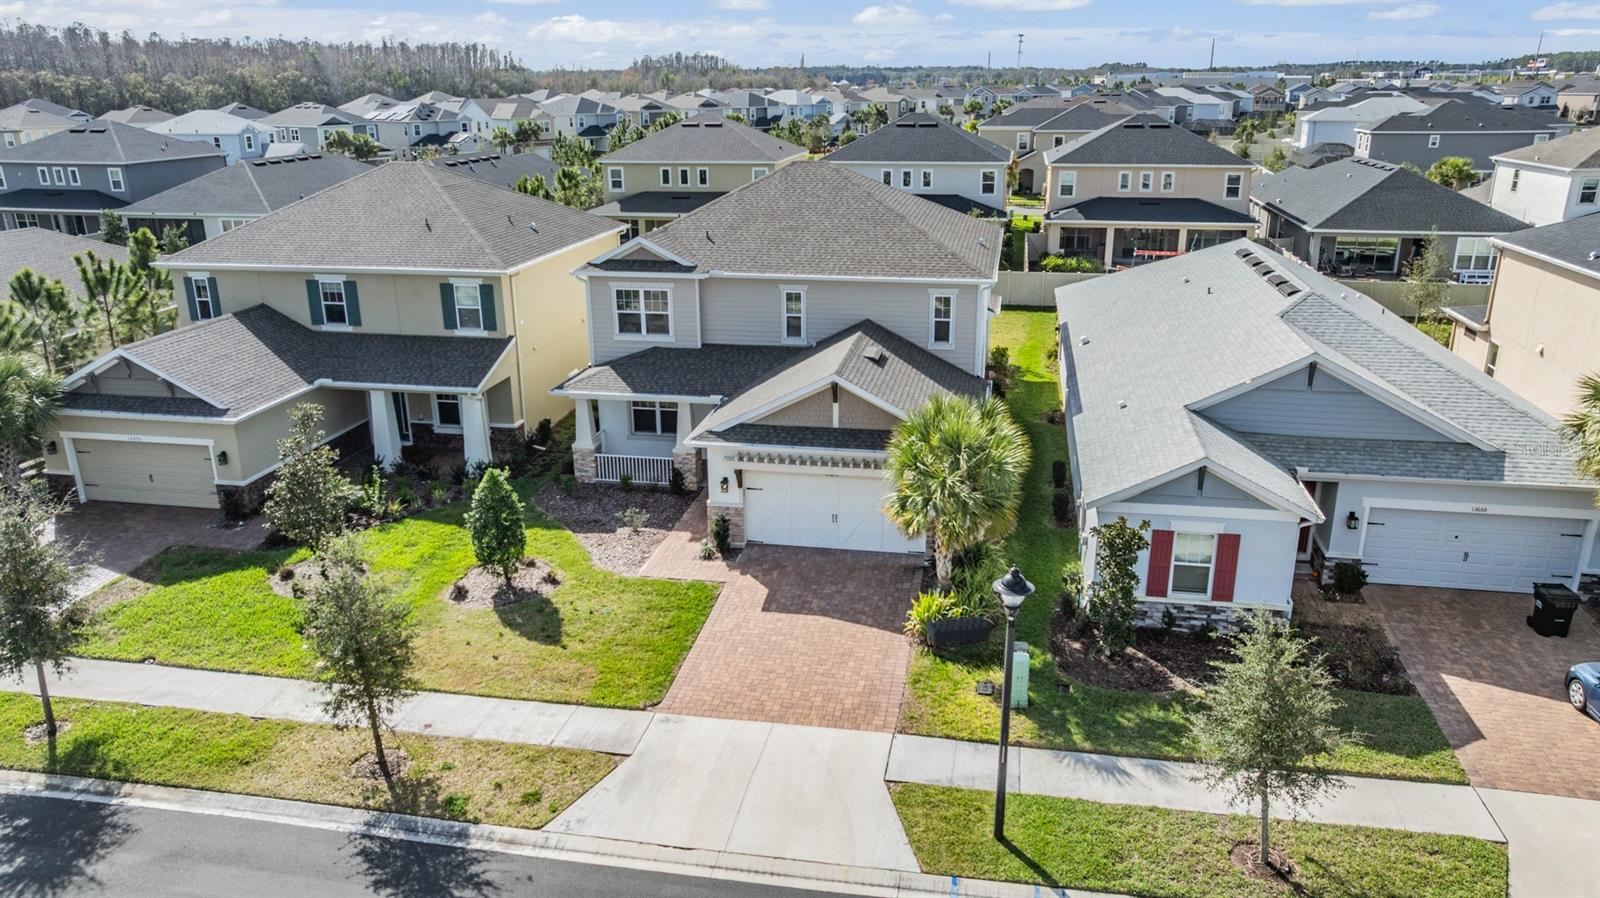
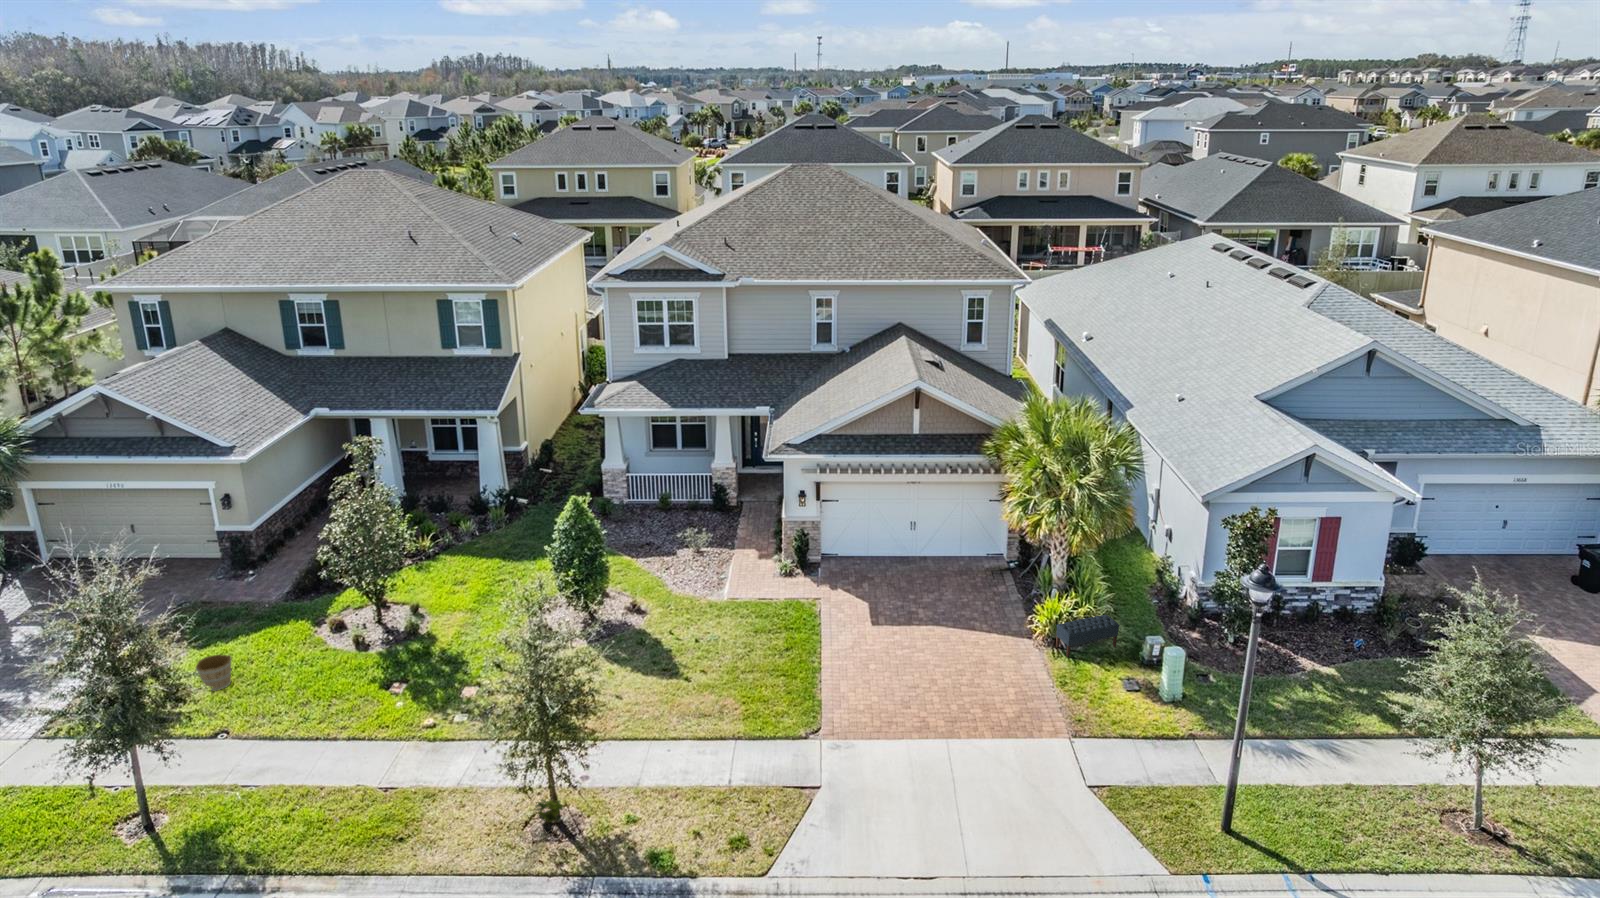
lounge chair: present [400,444,434,469] -> none [405,474,443,507]
wooden bucket: none [147,589,180,621] -> present [195,655,232,691]
potted plant: none [357,739,385,771] -> present [535,799,563,833]

